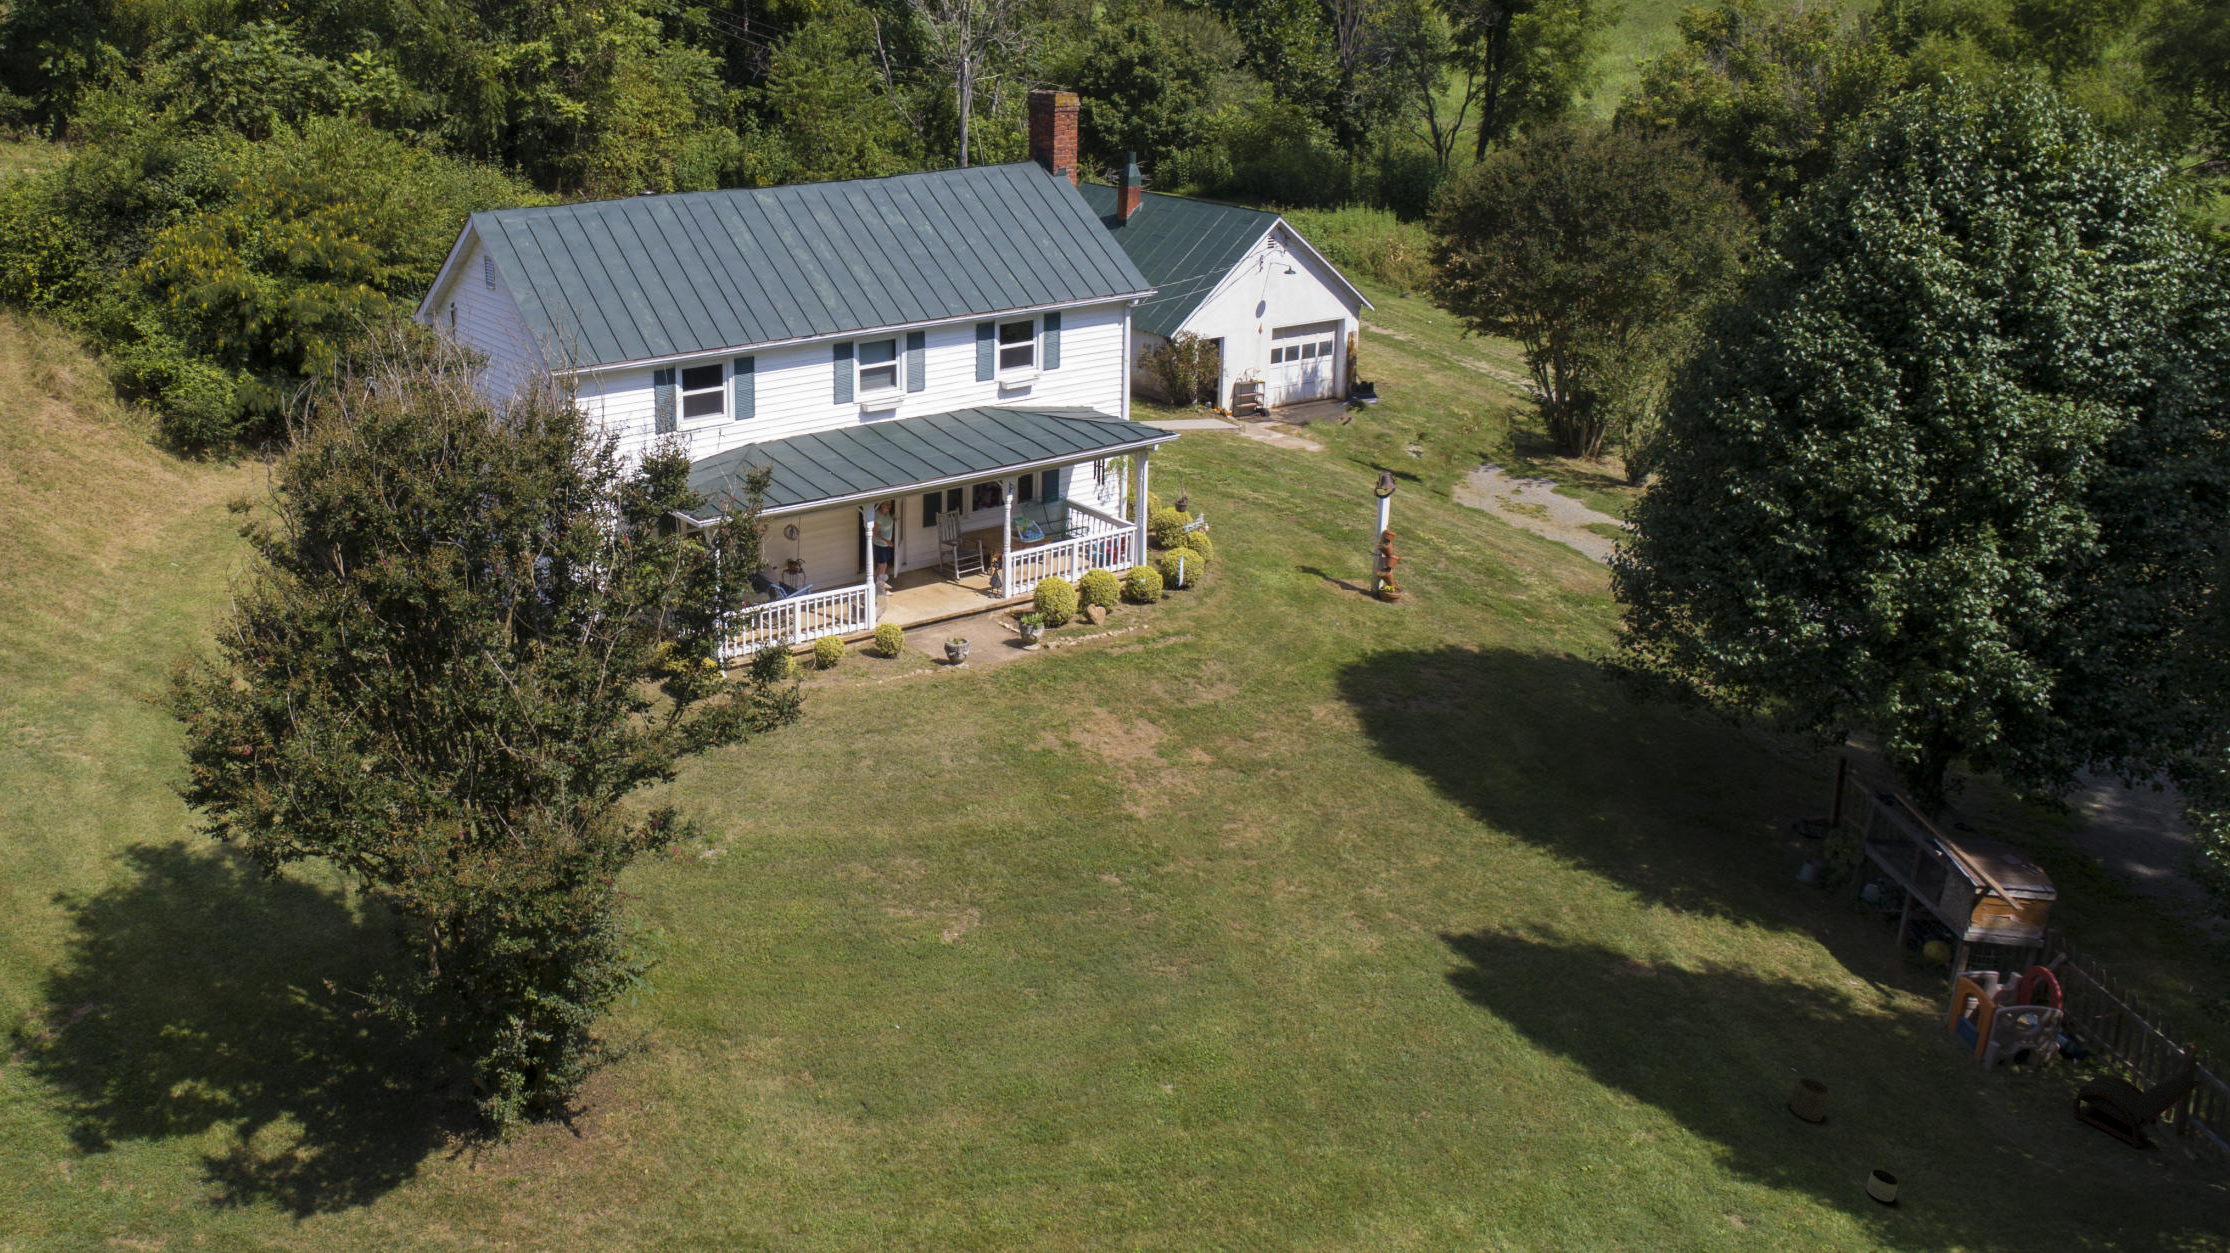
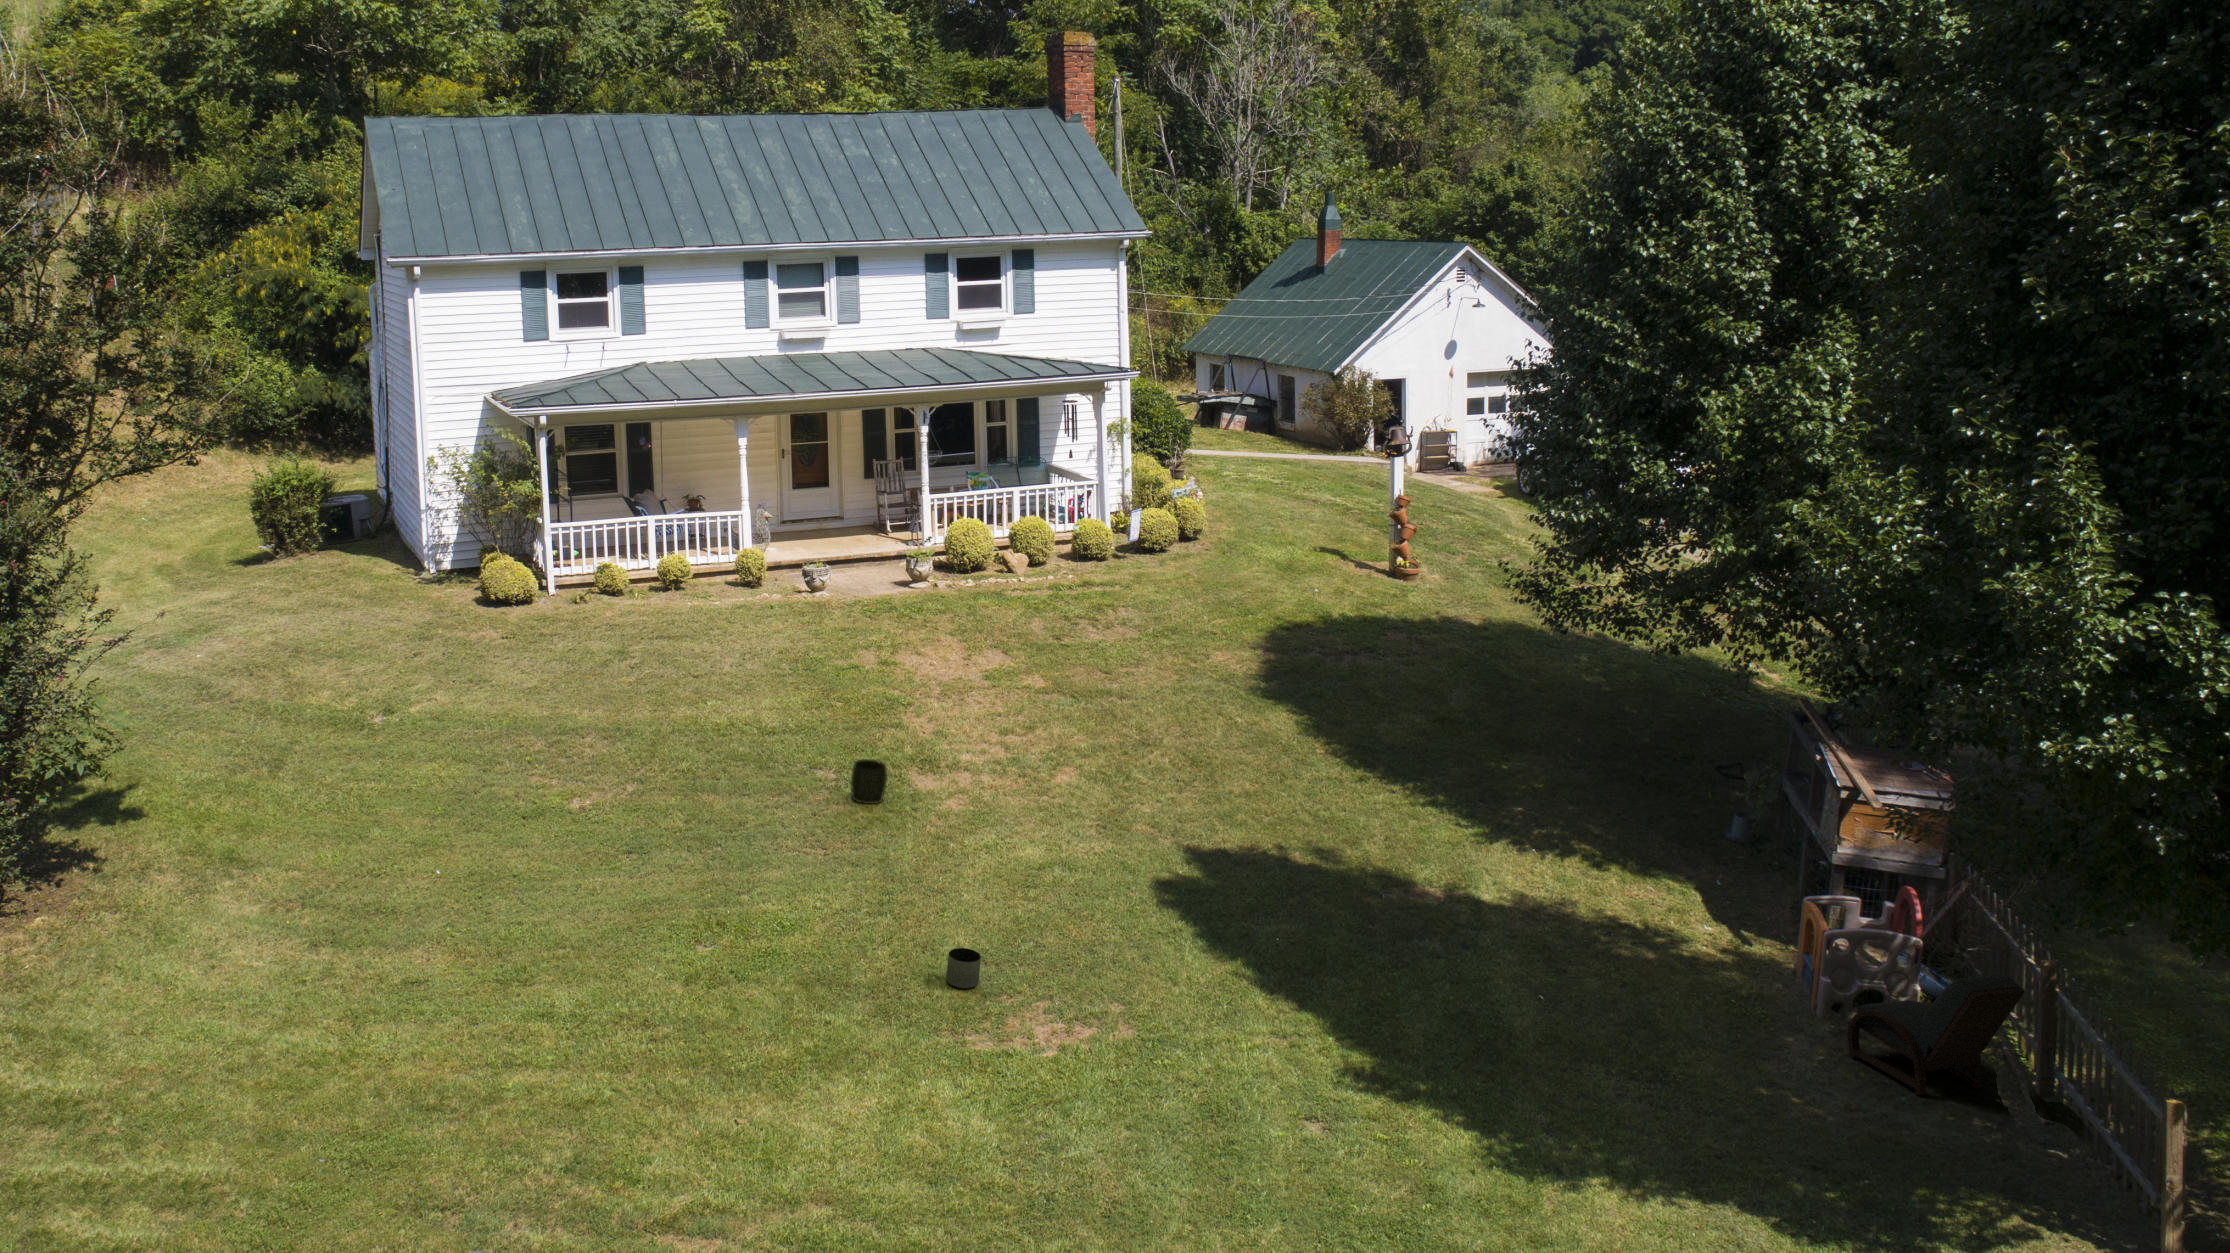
woven basket: present [1791,1077,1830,1122] -> present [851,759,887,804]
planter: present [1866,1169,1899,1202] -> present [946,948,981,989]

